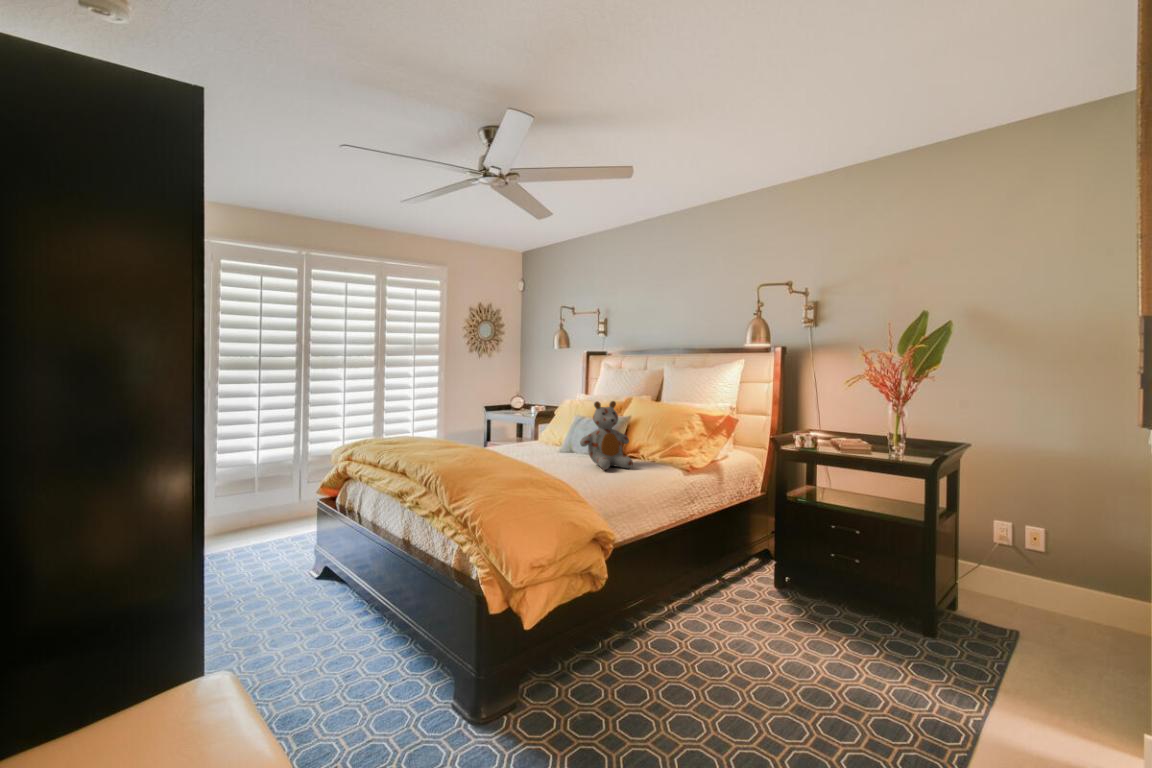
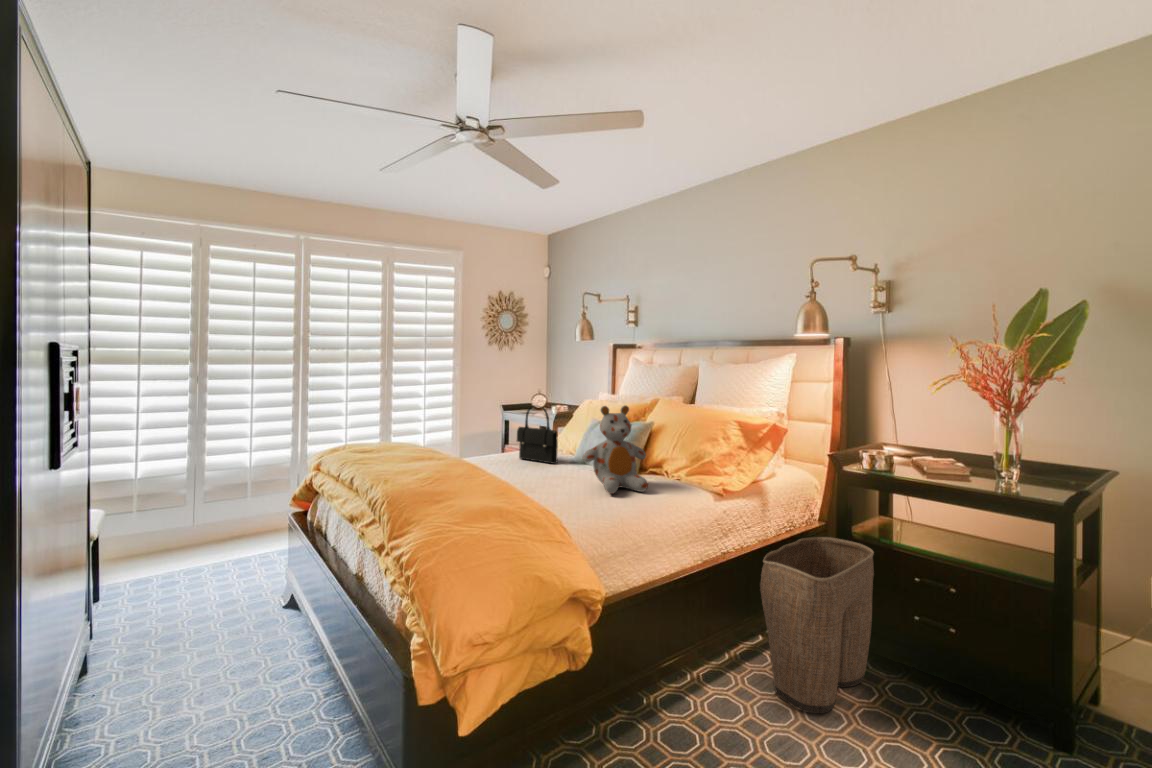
handbag: none [515,403,552,452] -> present [517,406,558,464]
laundry basket: none [720,500,802,625] -> present [760,537,874,713]

